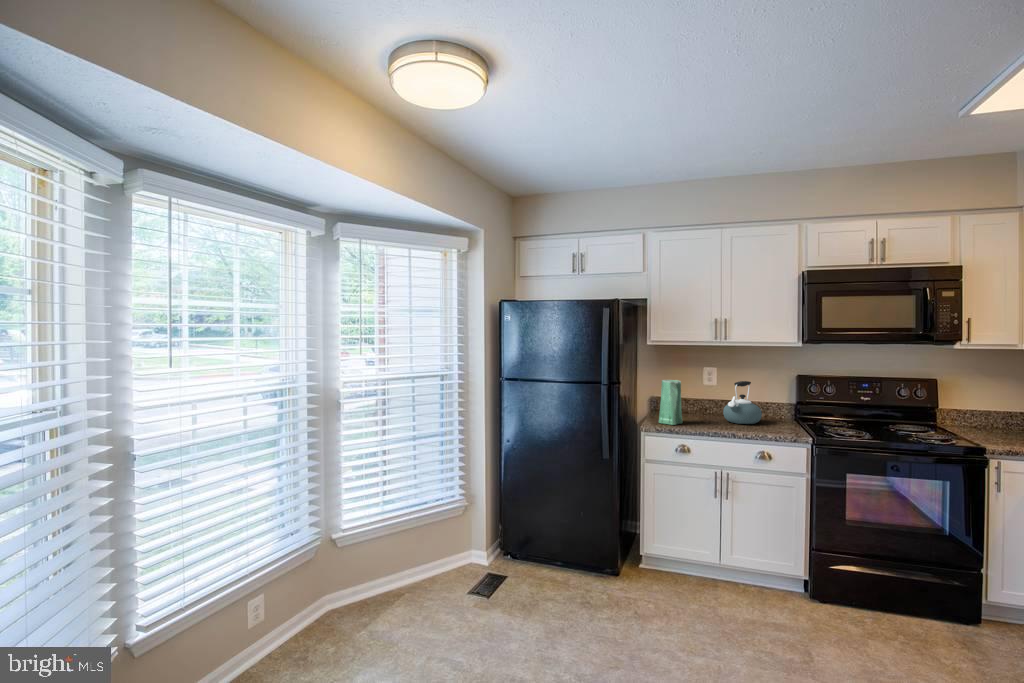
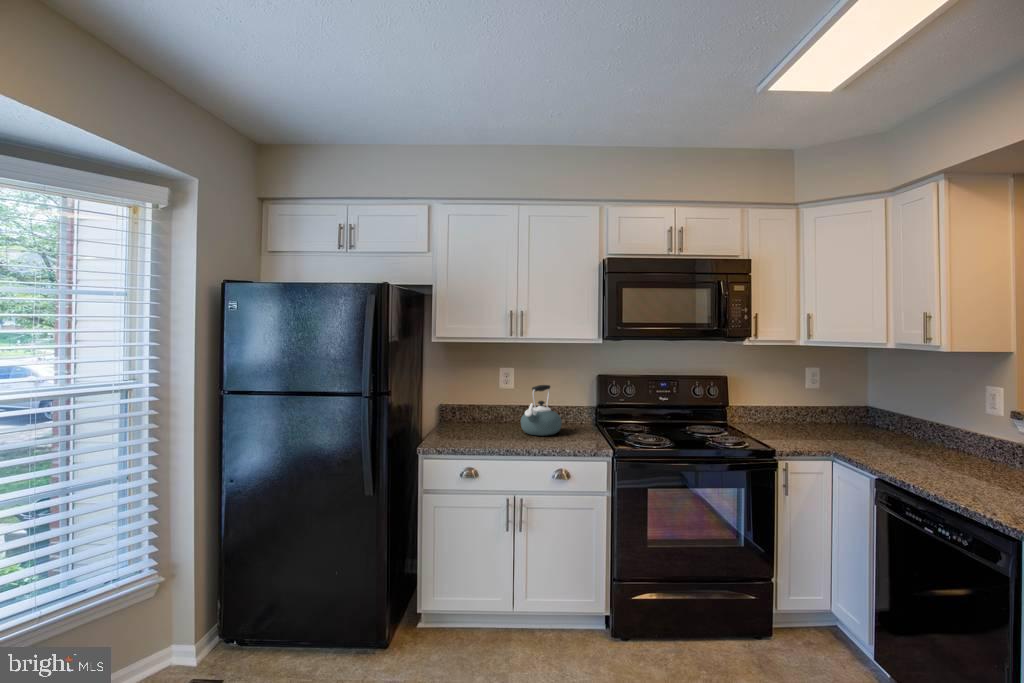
vase: present [659,380,682,425] -> none [444,386,473,442]

